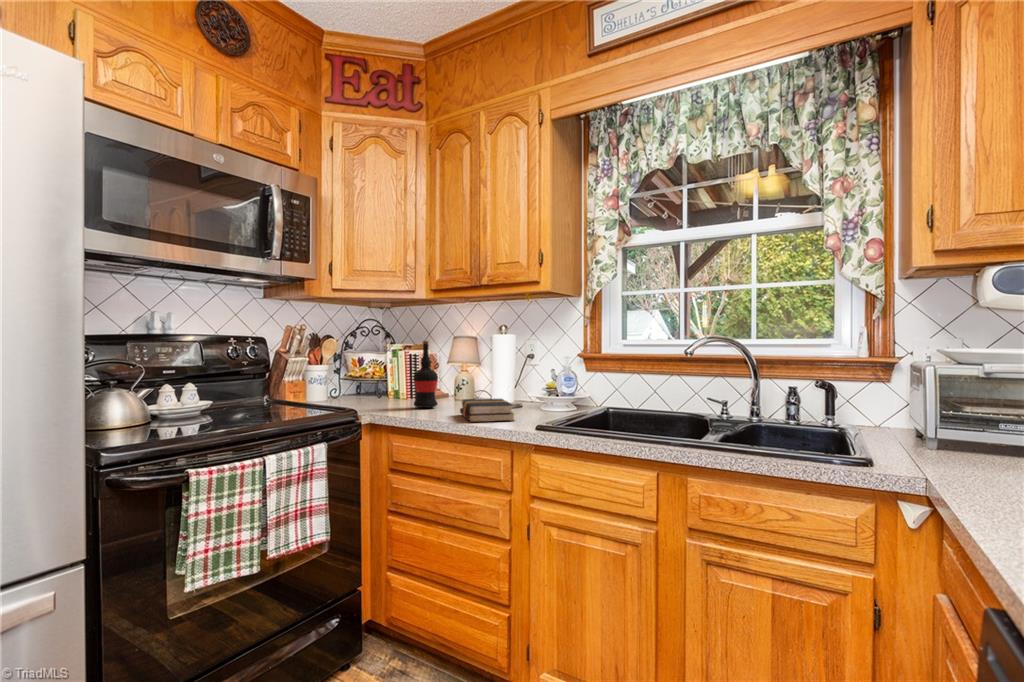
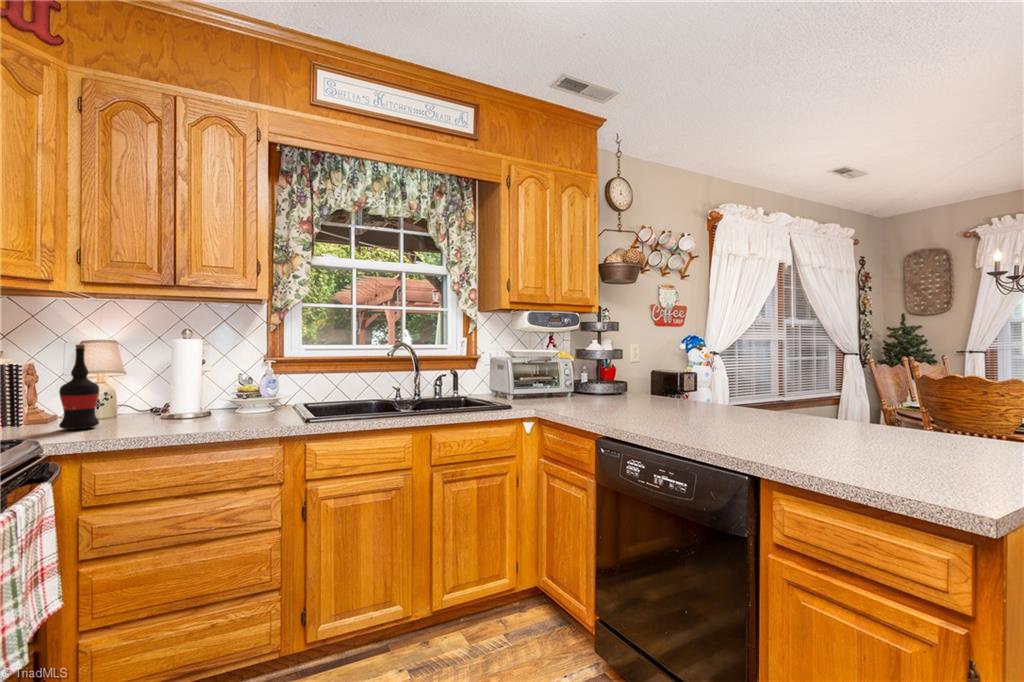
hardback book: present [460,399,515,422] -> none [169,404,256,428]

